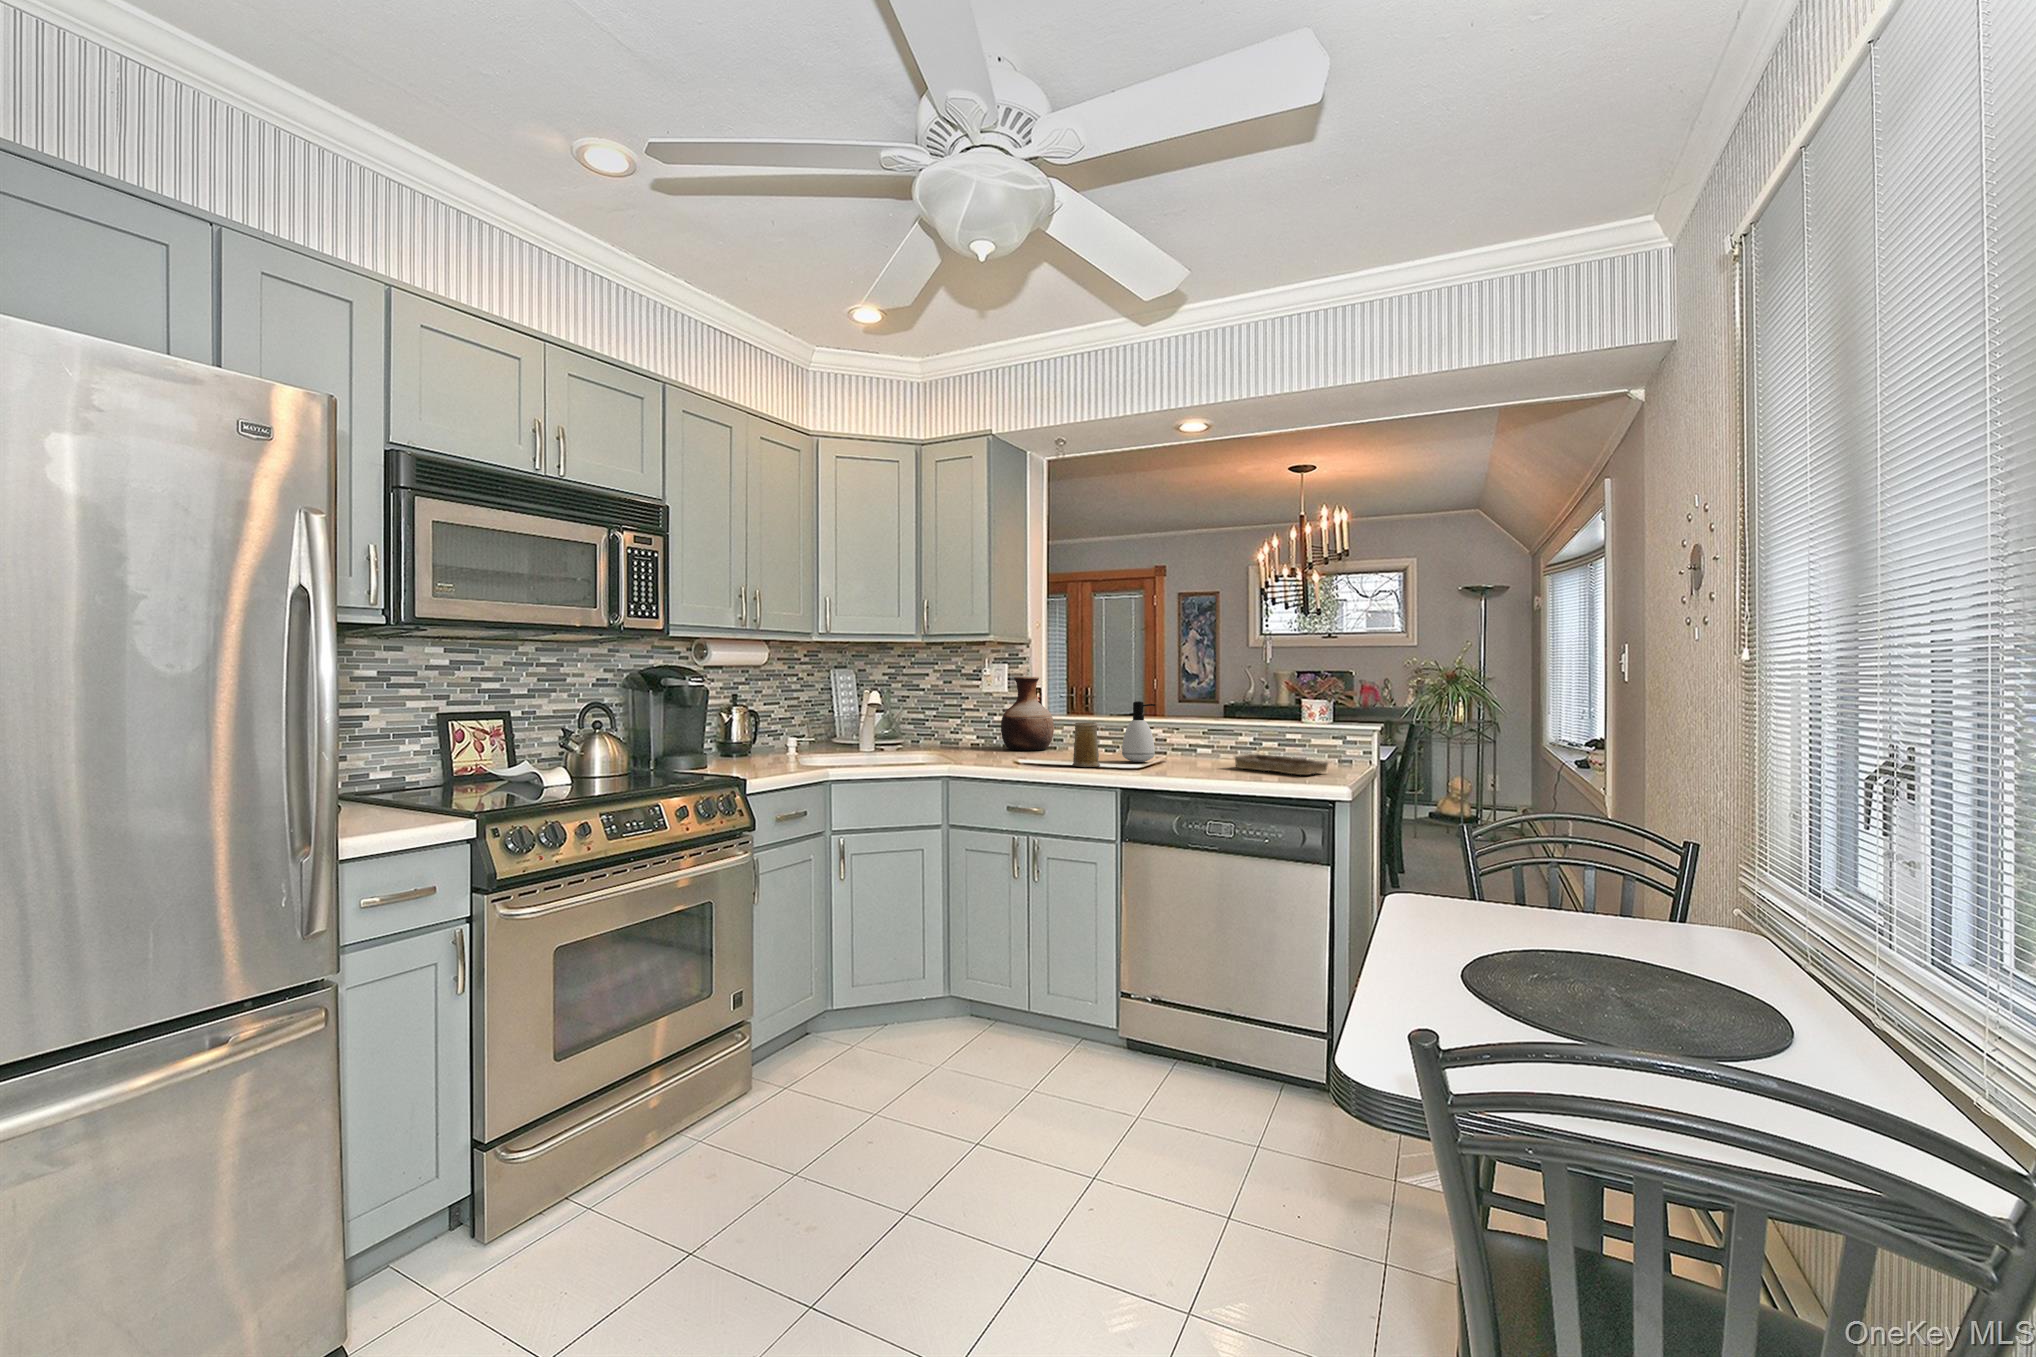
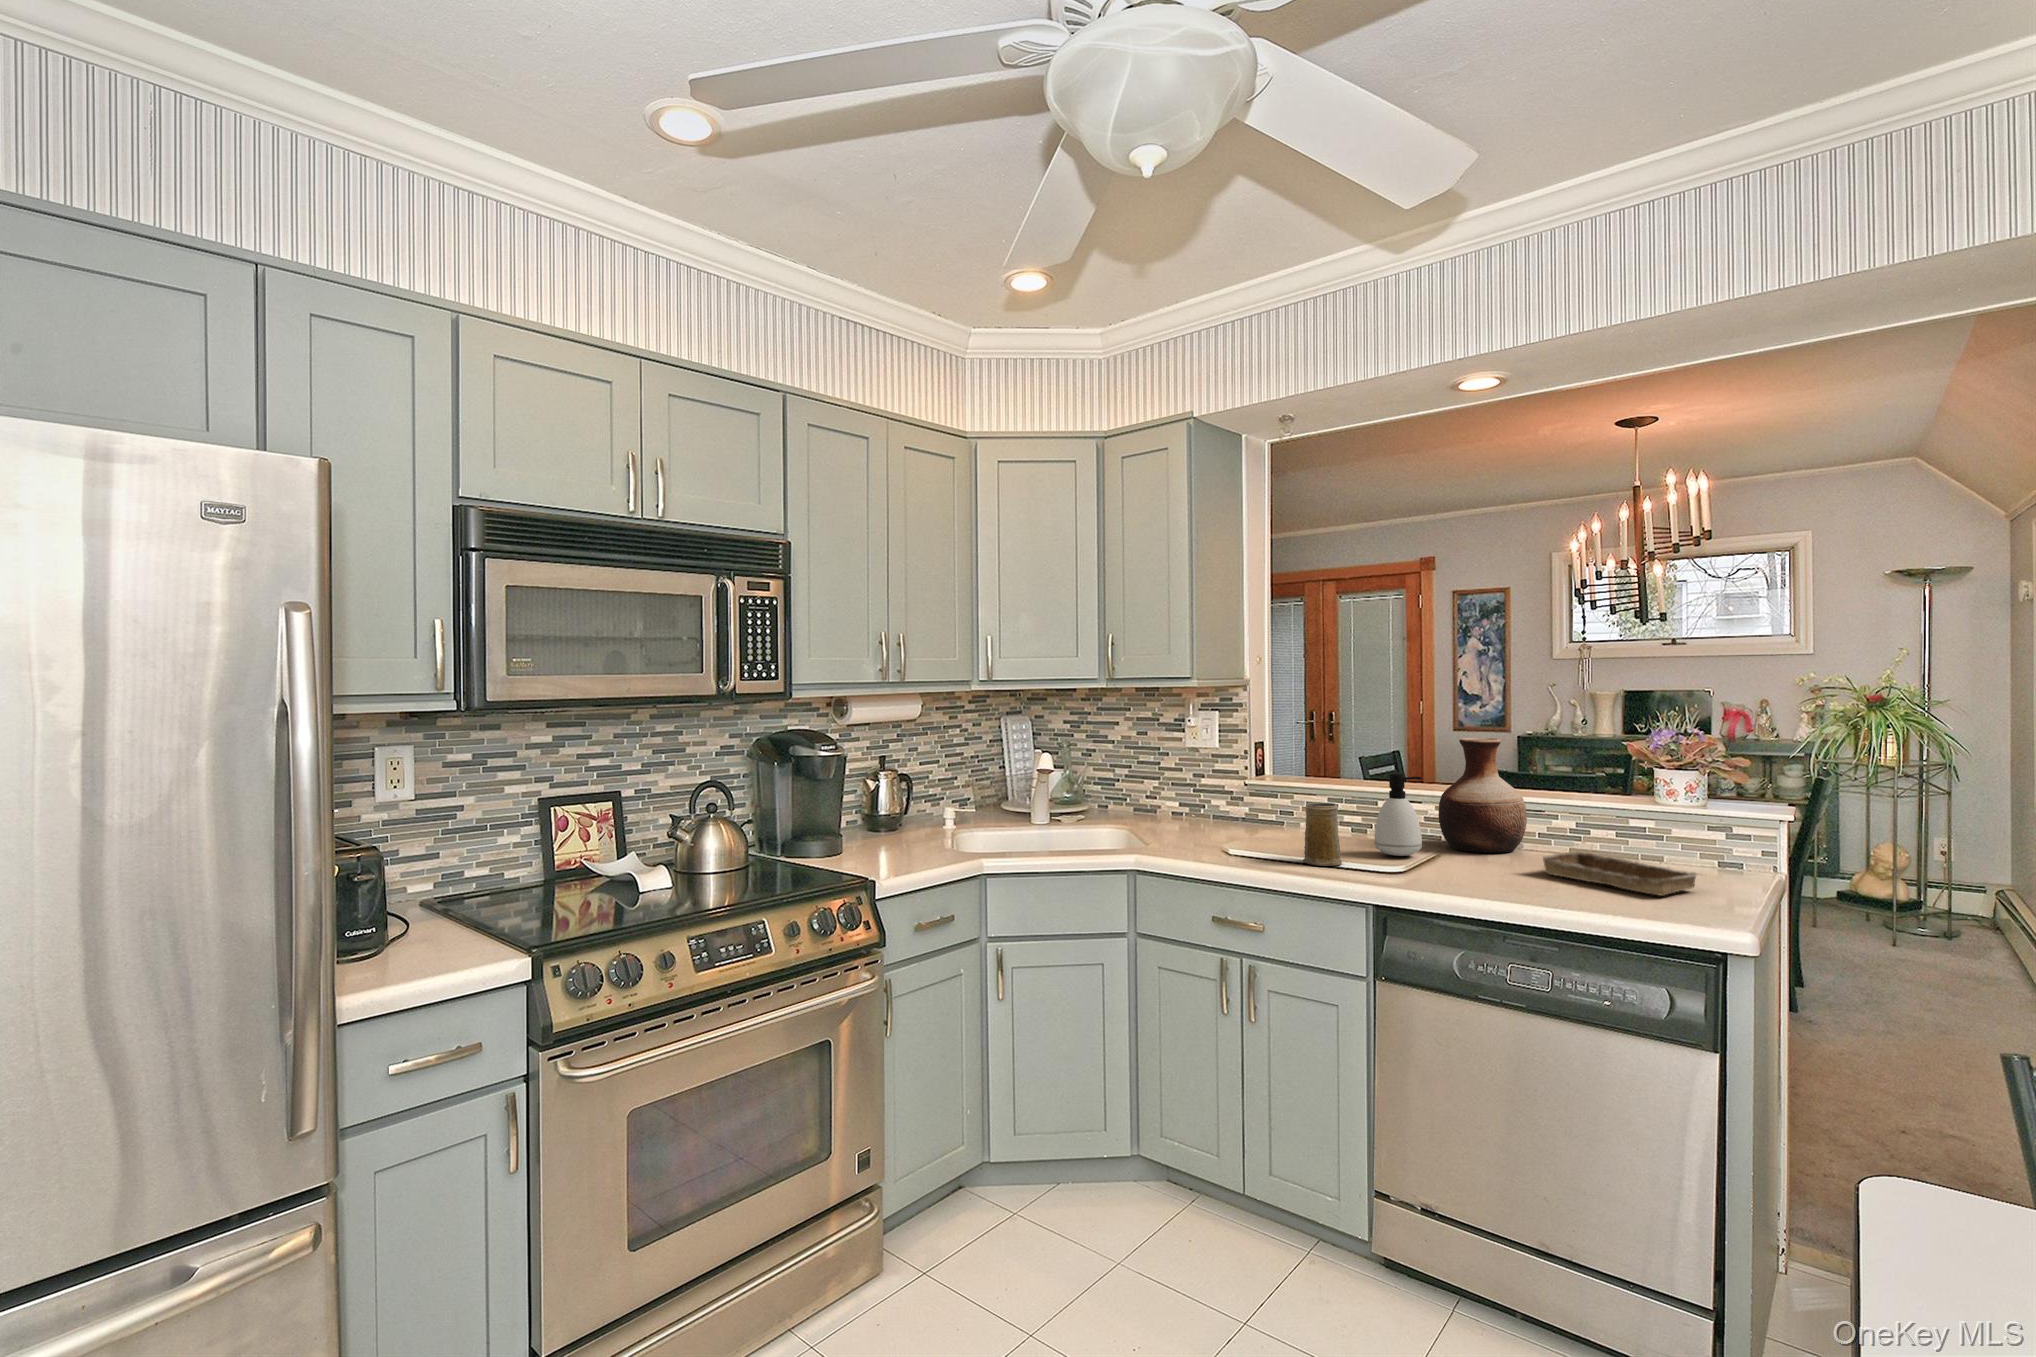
vase: present [1001,677,1054,751] -> present [1439,738,1527,853]

